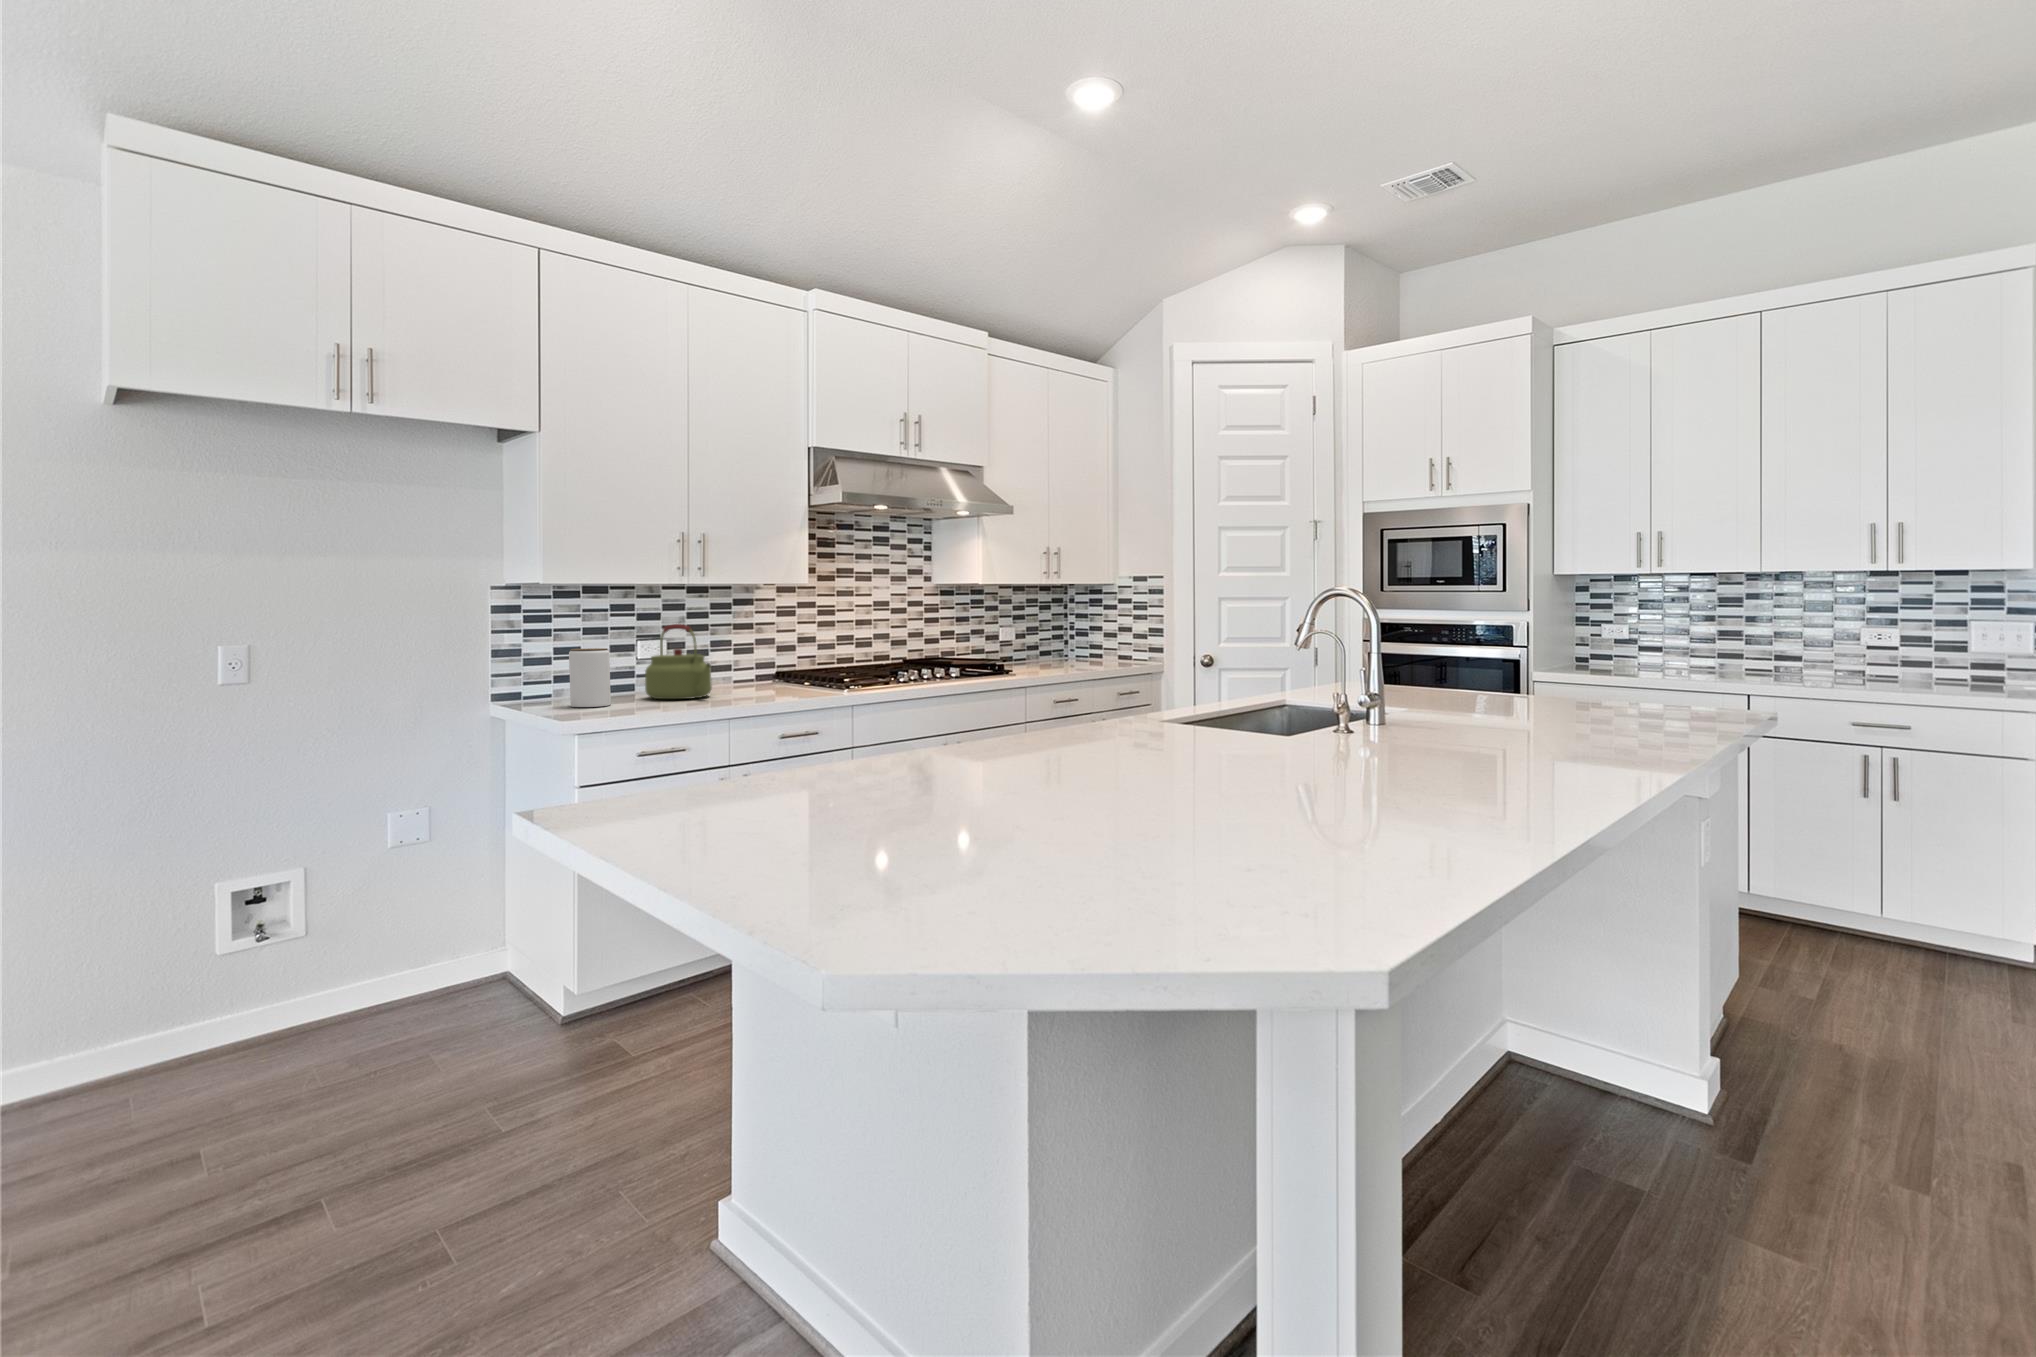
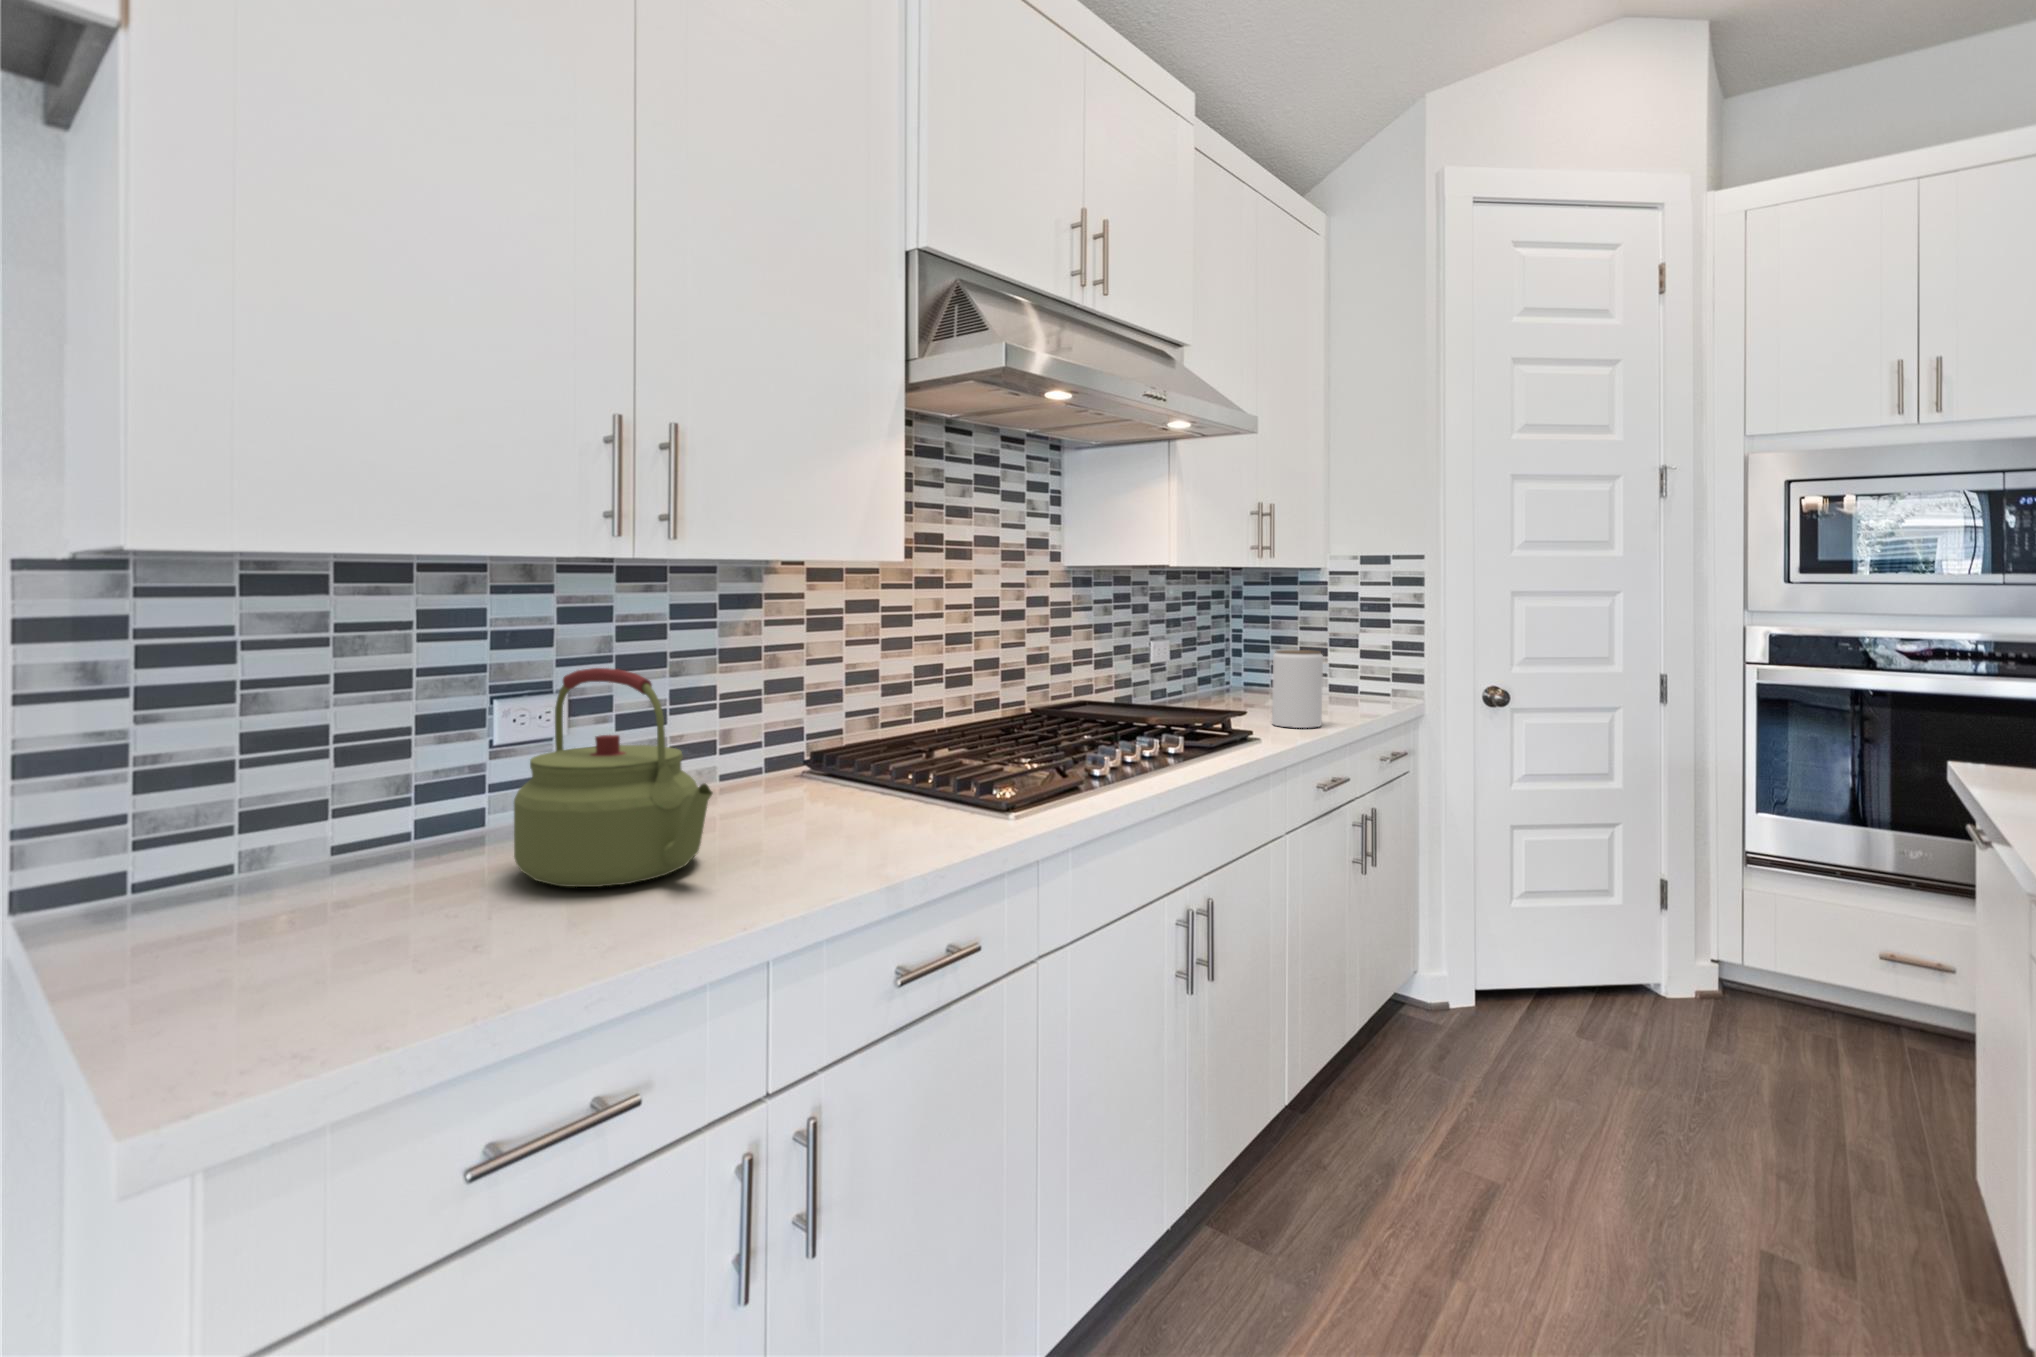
jar: present [569,648,611,707] -> present [1272,650,1323,728]

